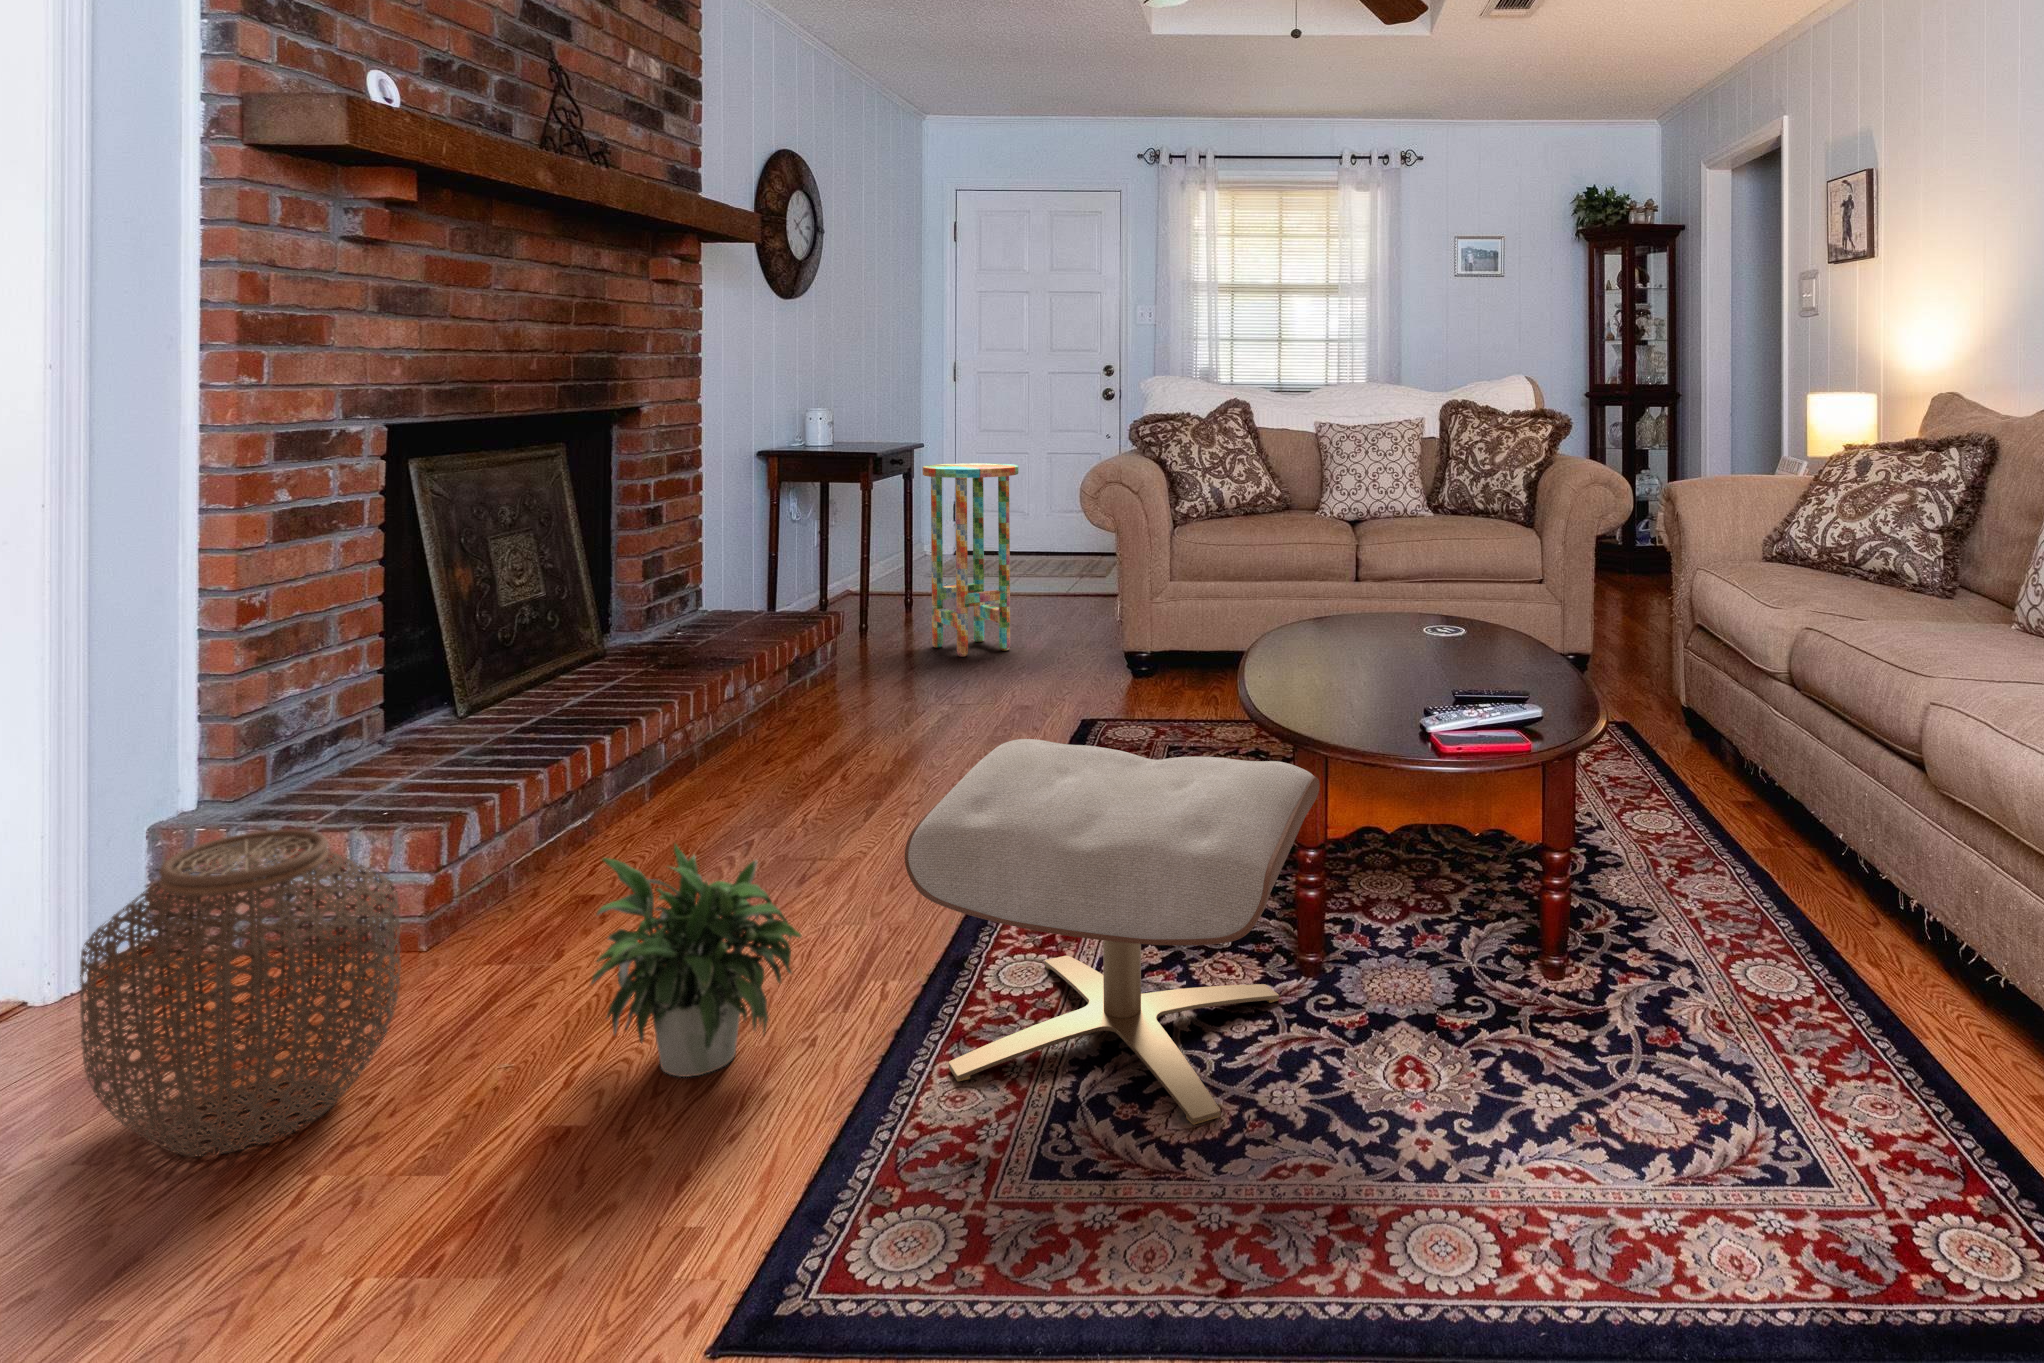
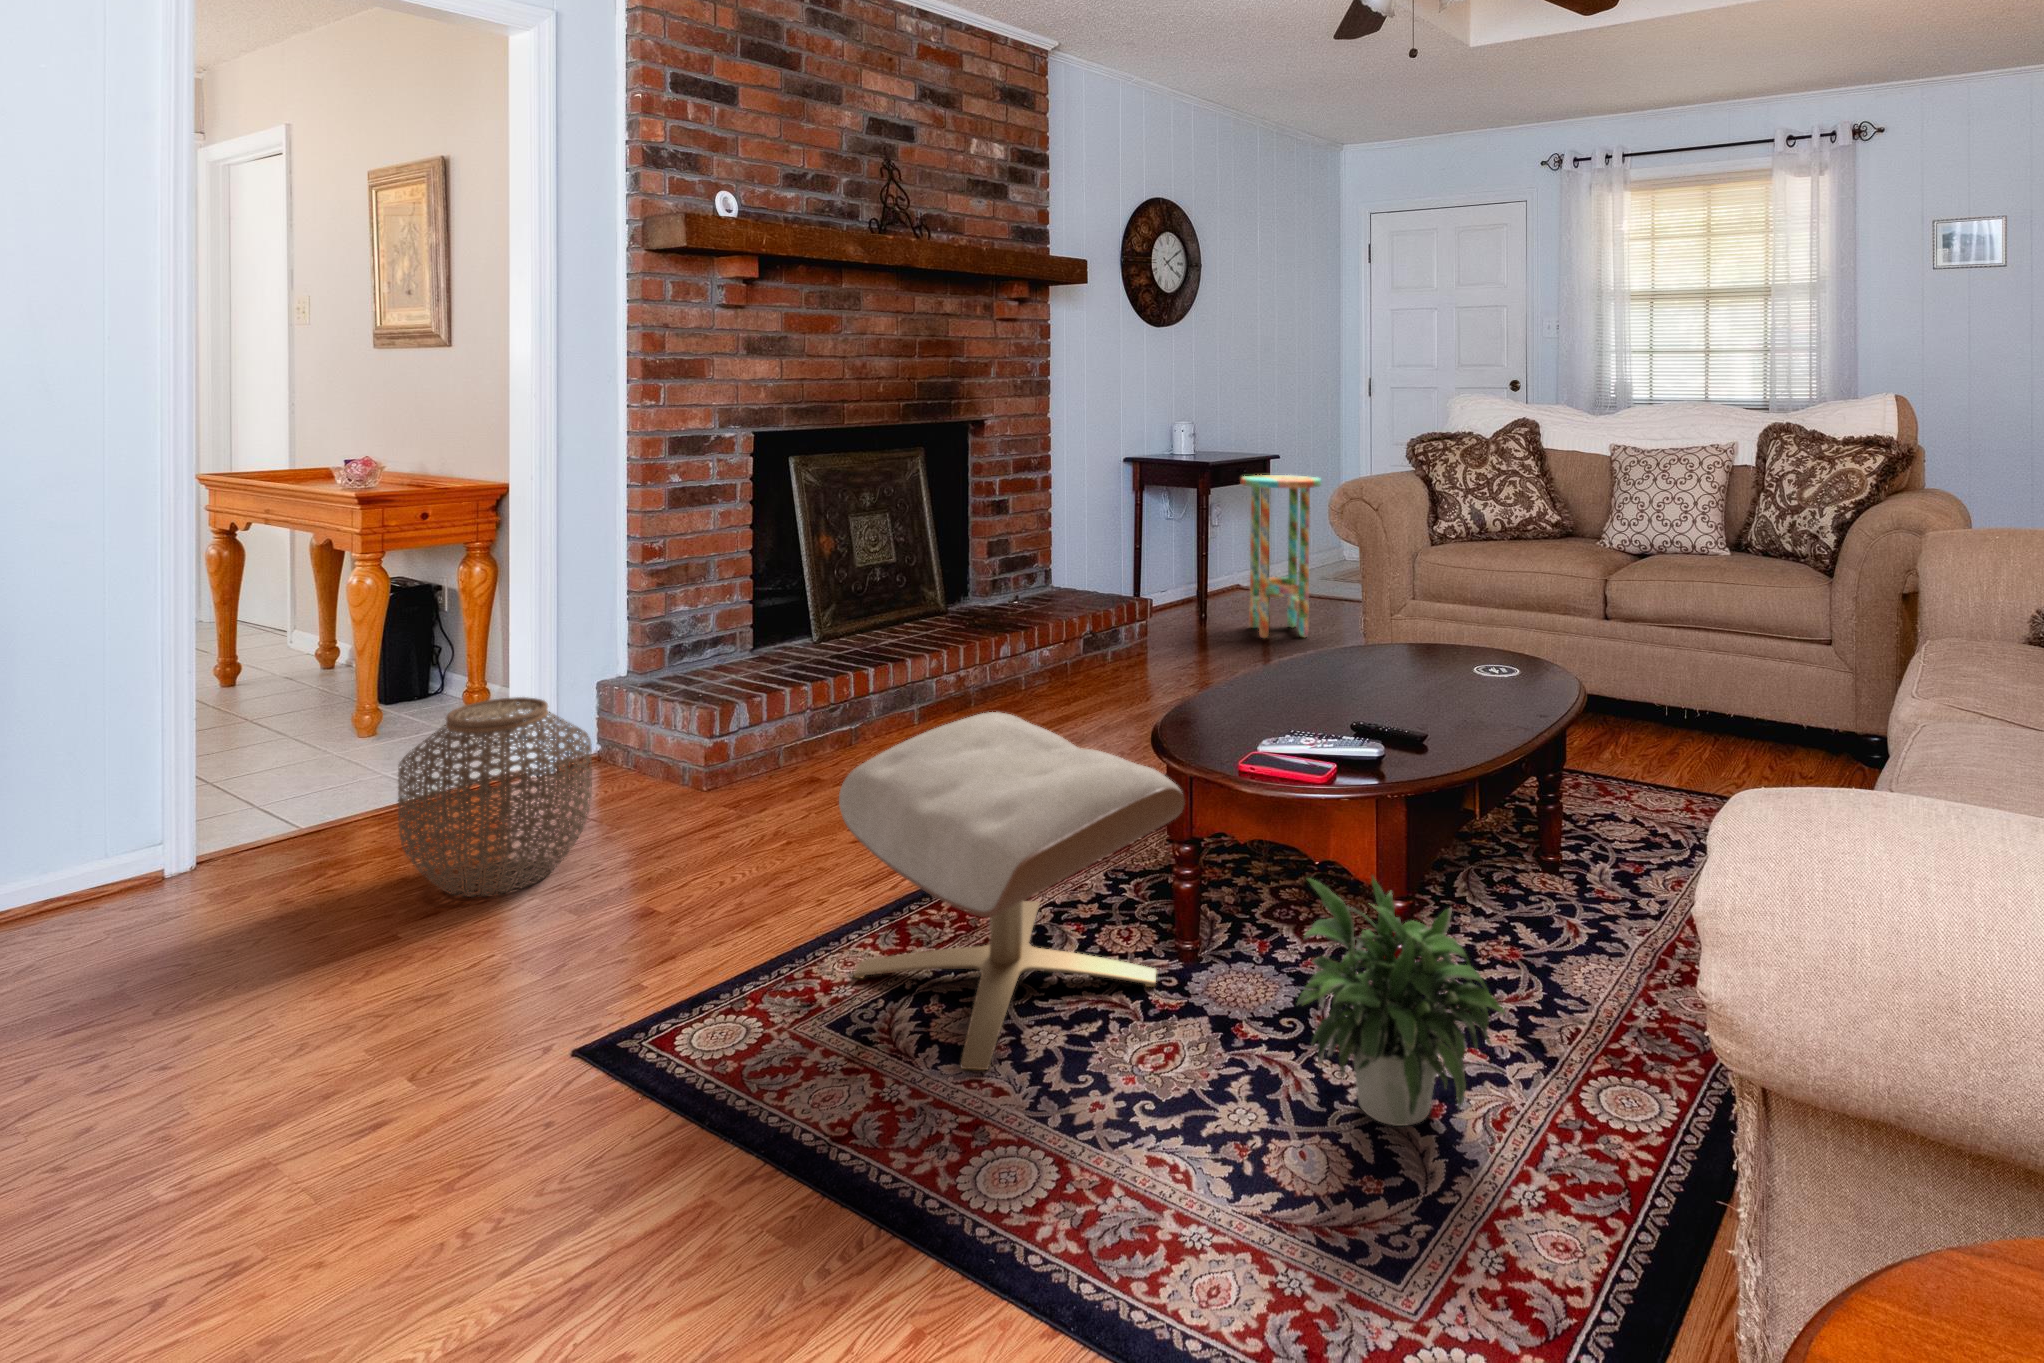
potted plant: present [591,844,801,1077] -> present [1296,876,1505,1126]

